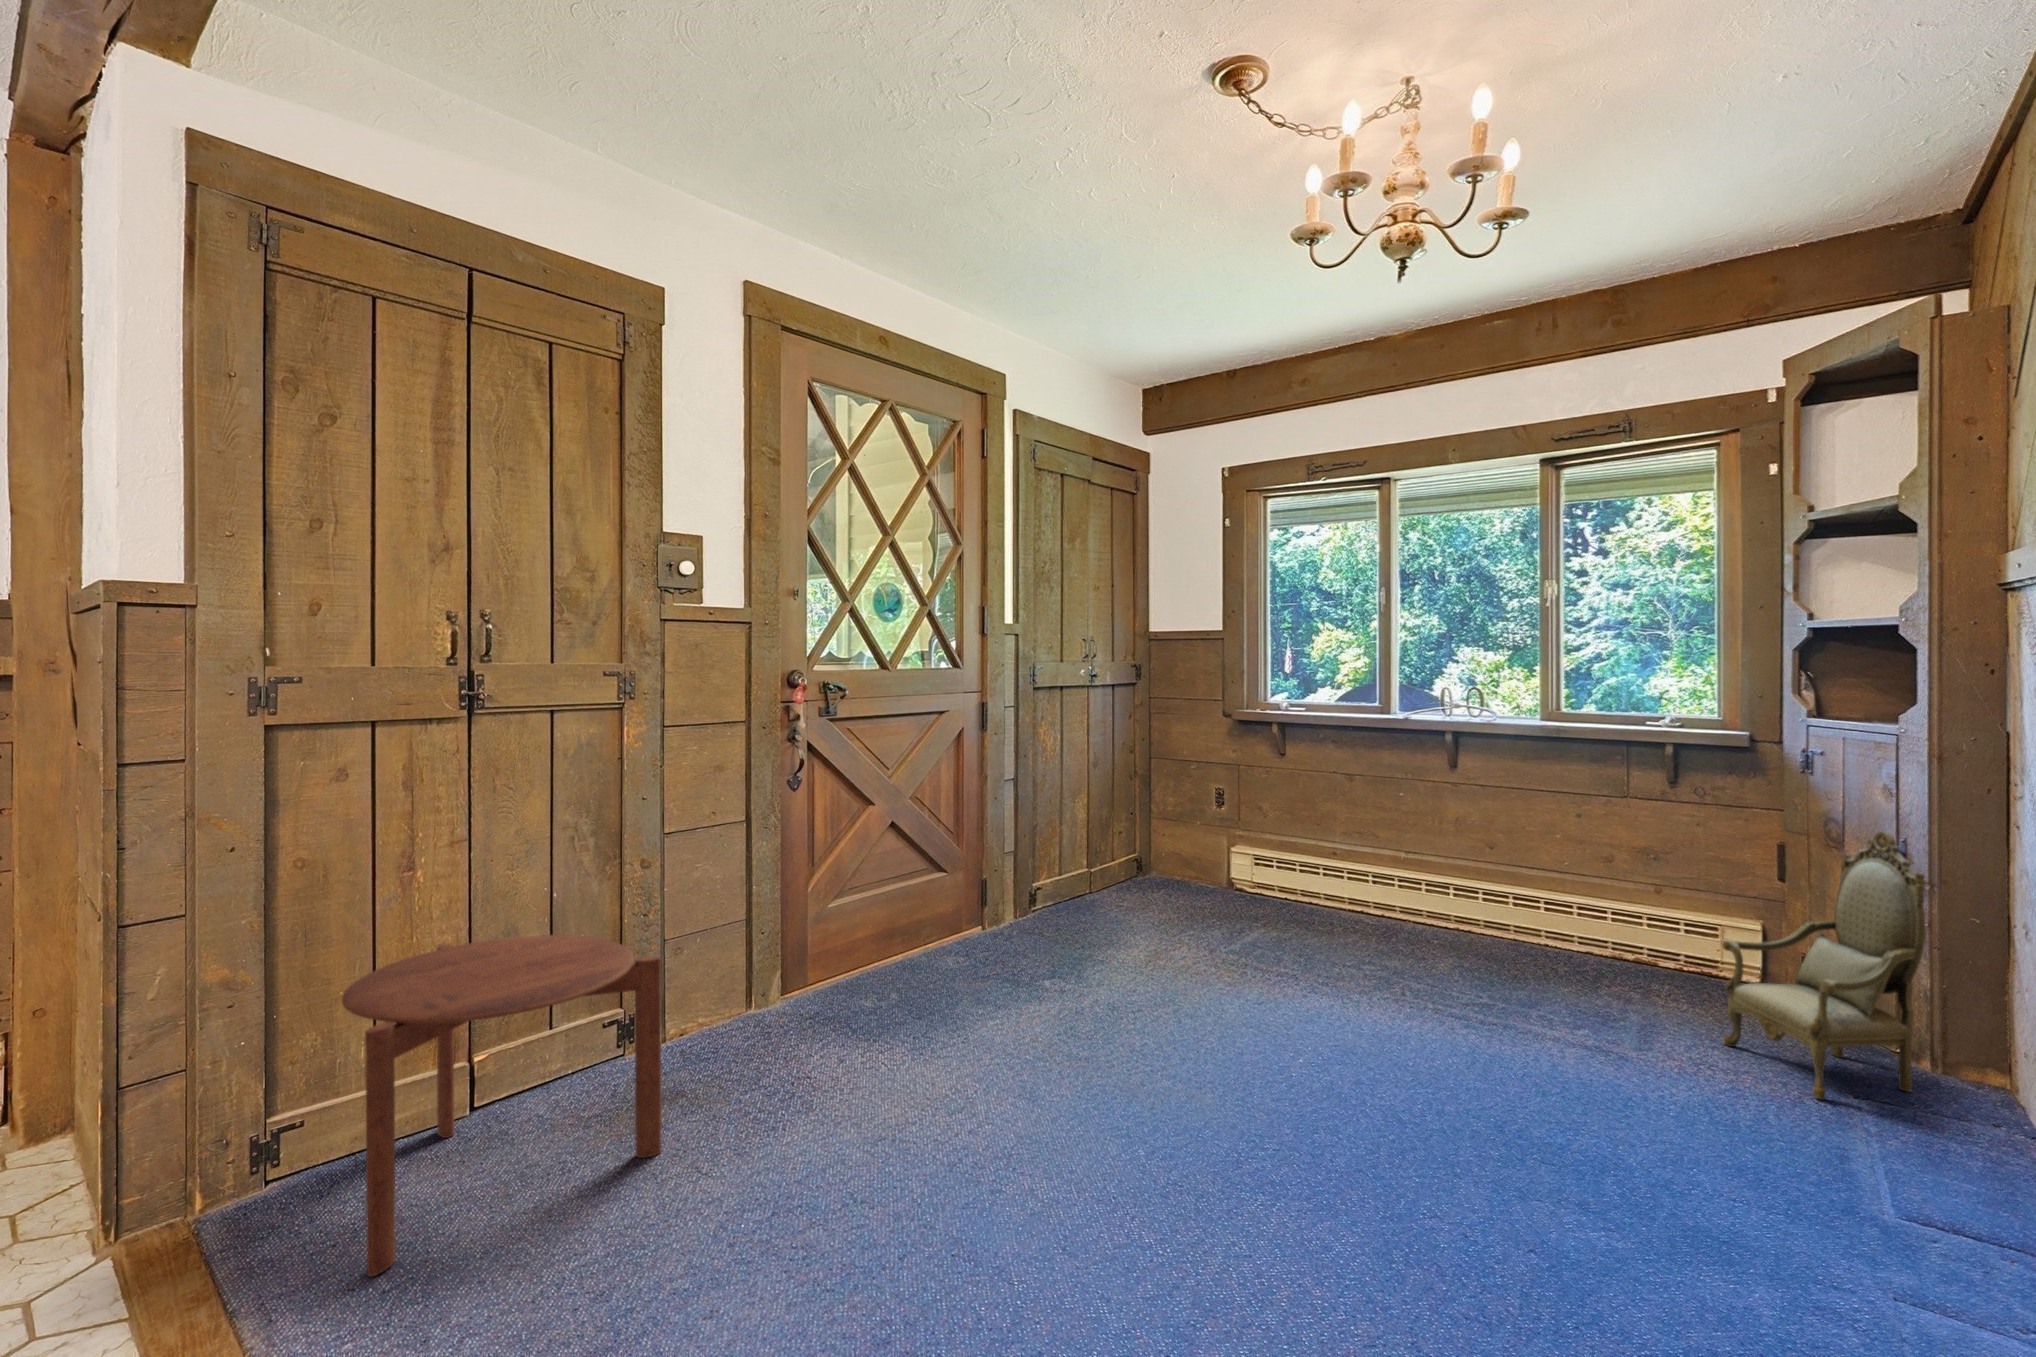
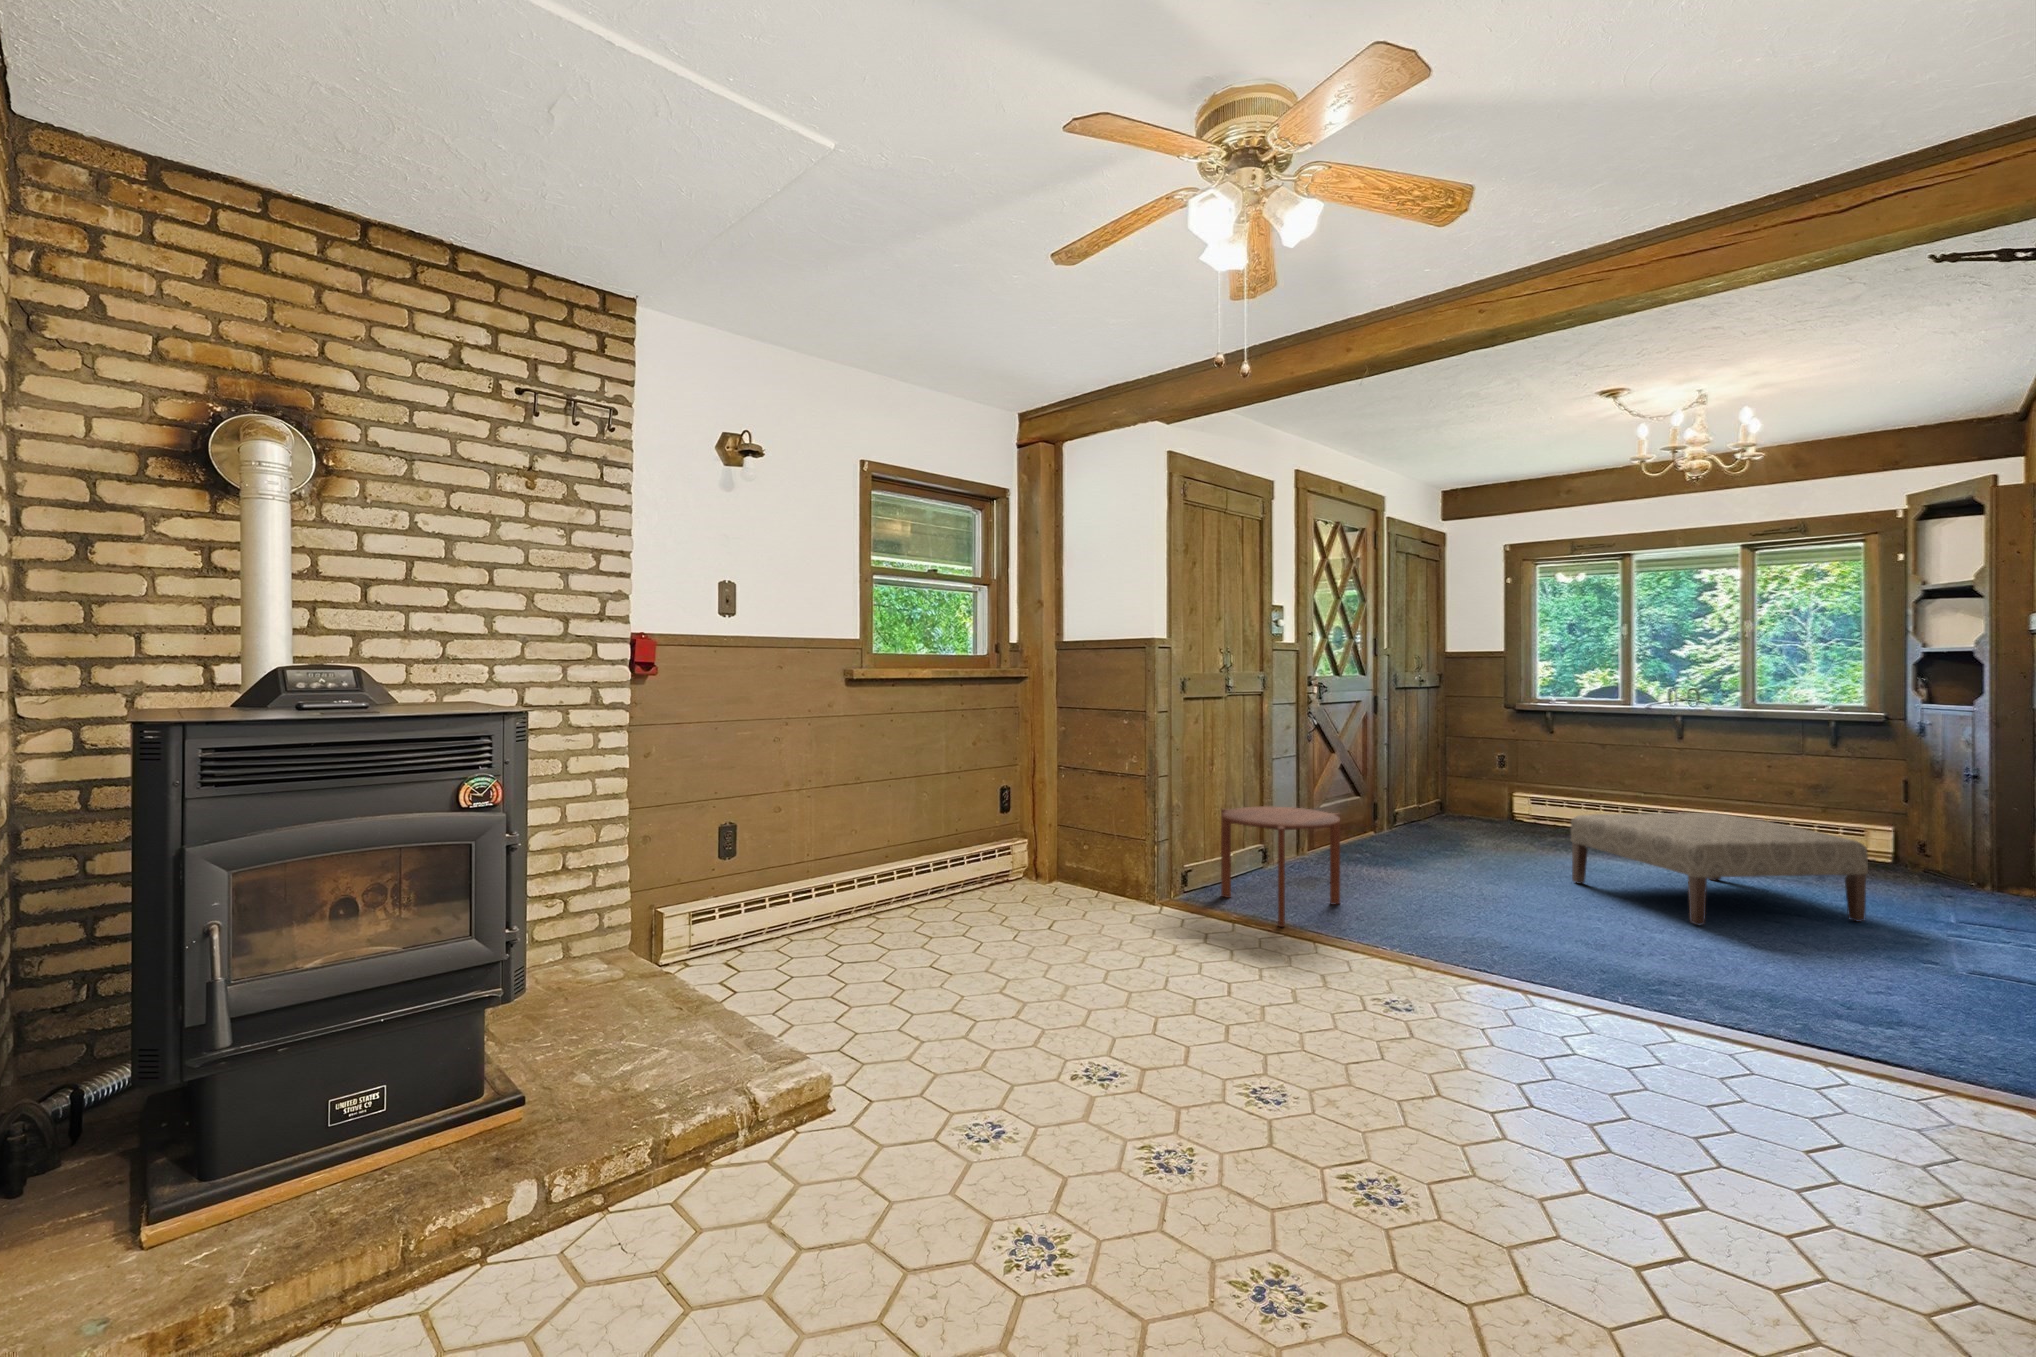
armchair: present [1722,830,1925,1100] -> none [1870,715,1987,901]
ottoman: none [1200,919,1709,1223] -> present [1571,813,1868,925]

